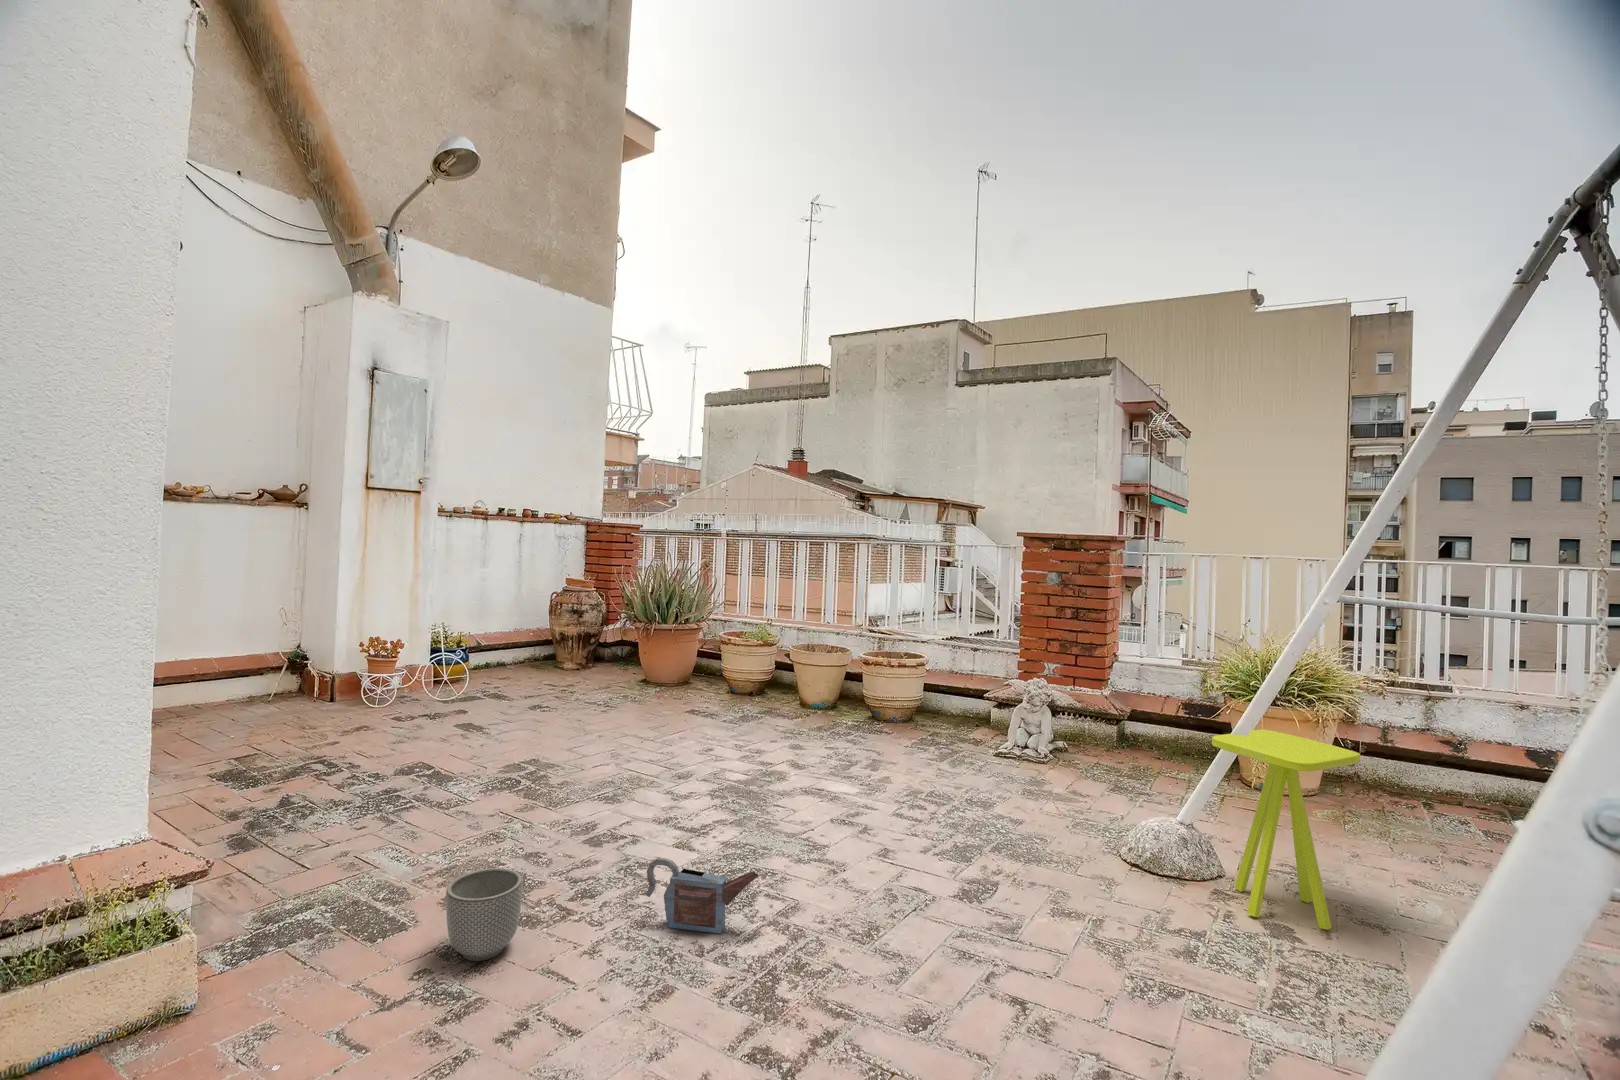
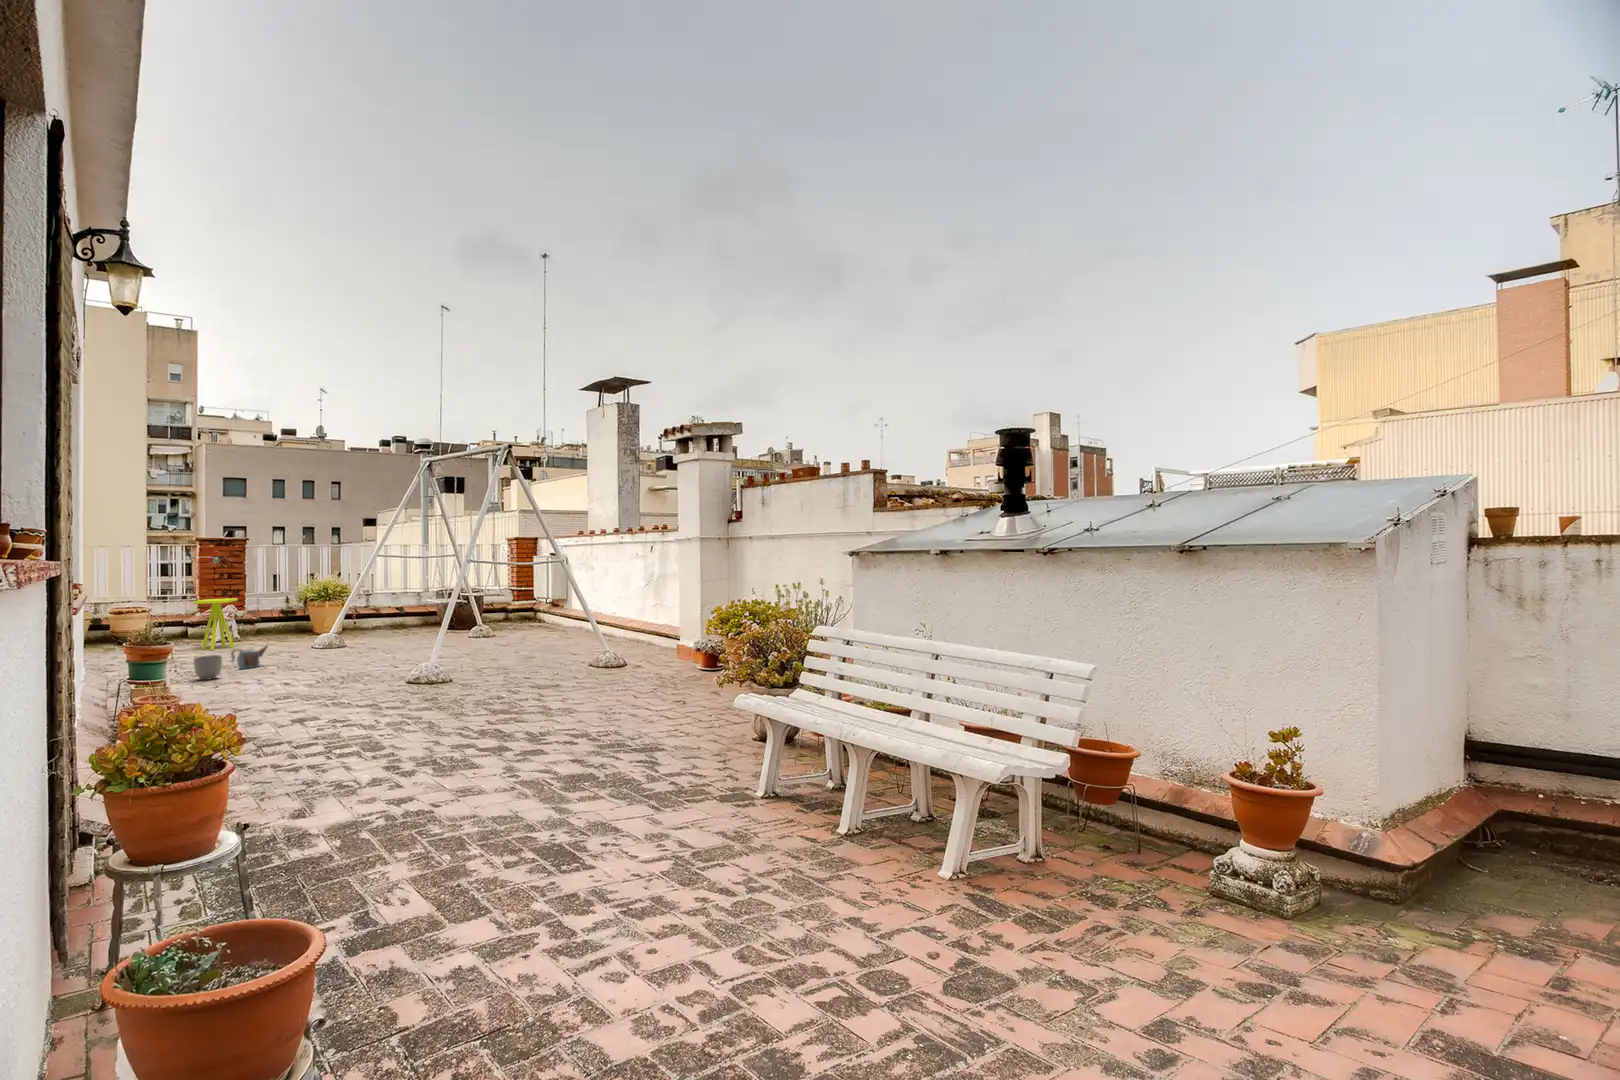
side table: present [1212,730,1360,929] -> present [194,598,238,650]

